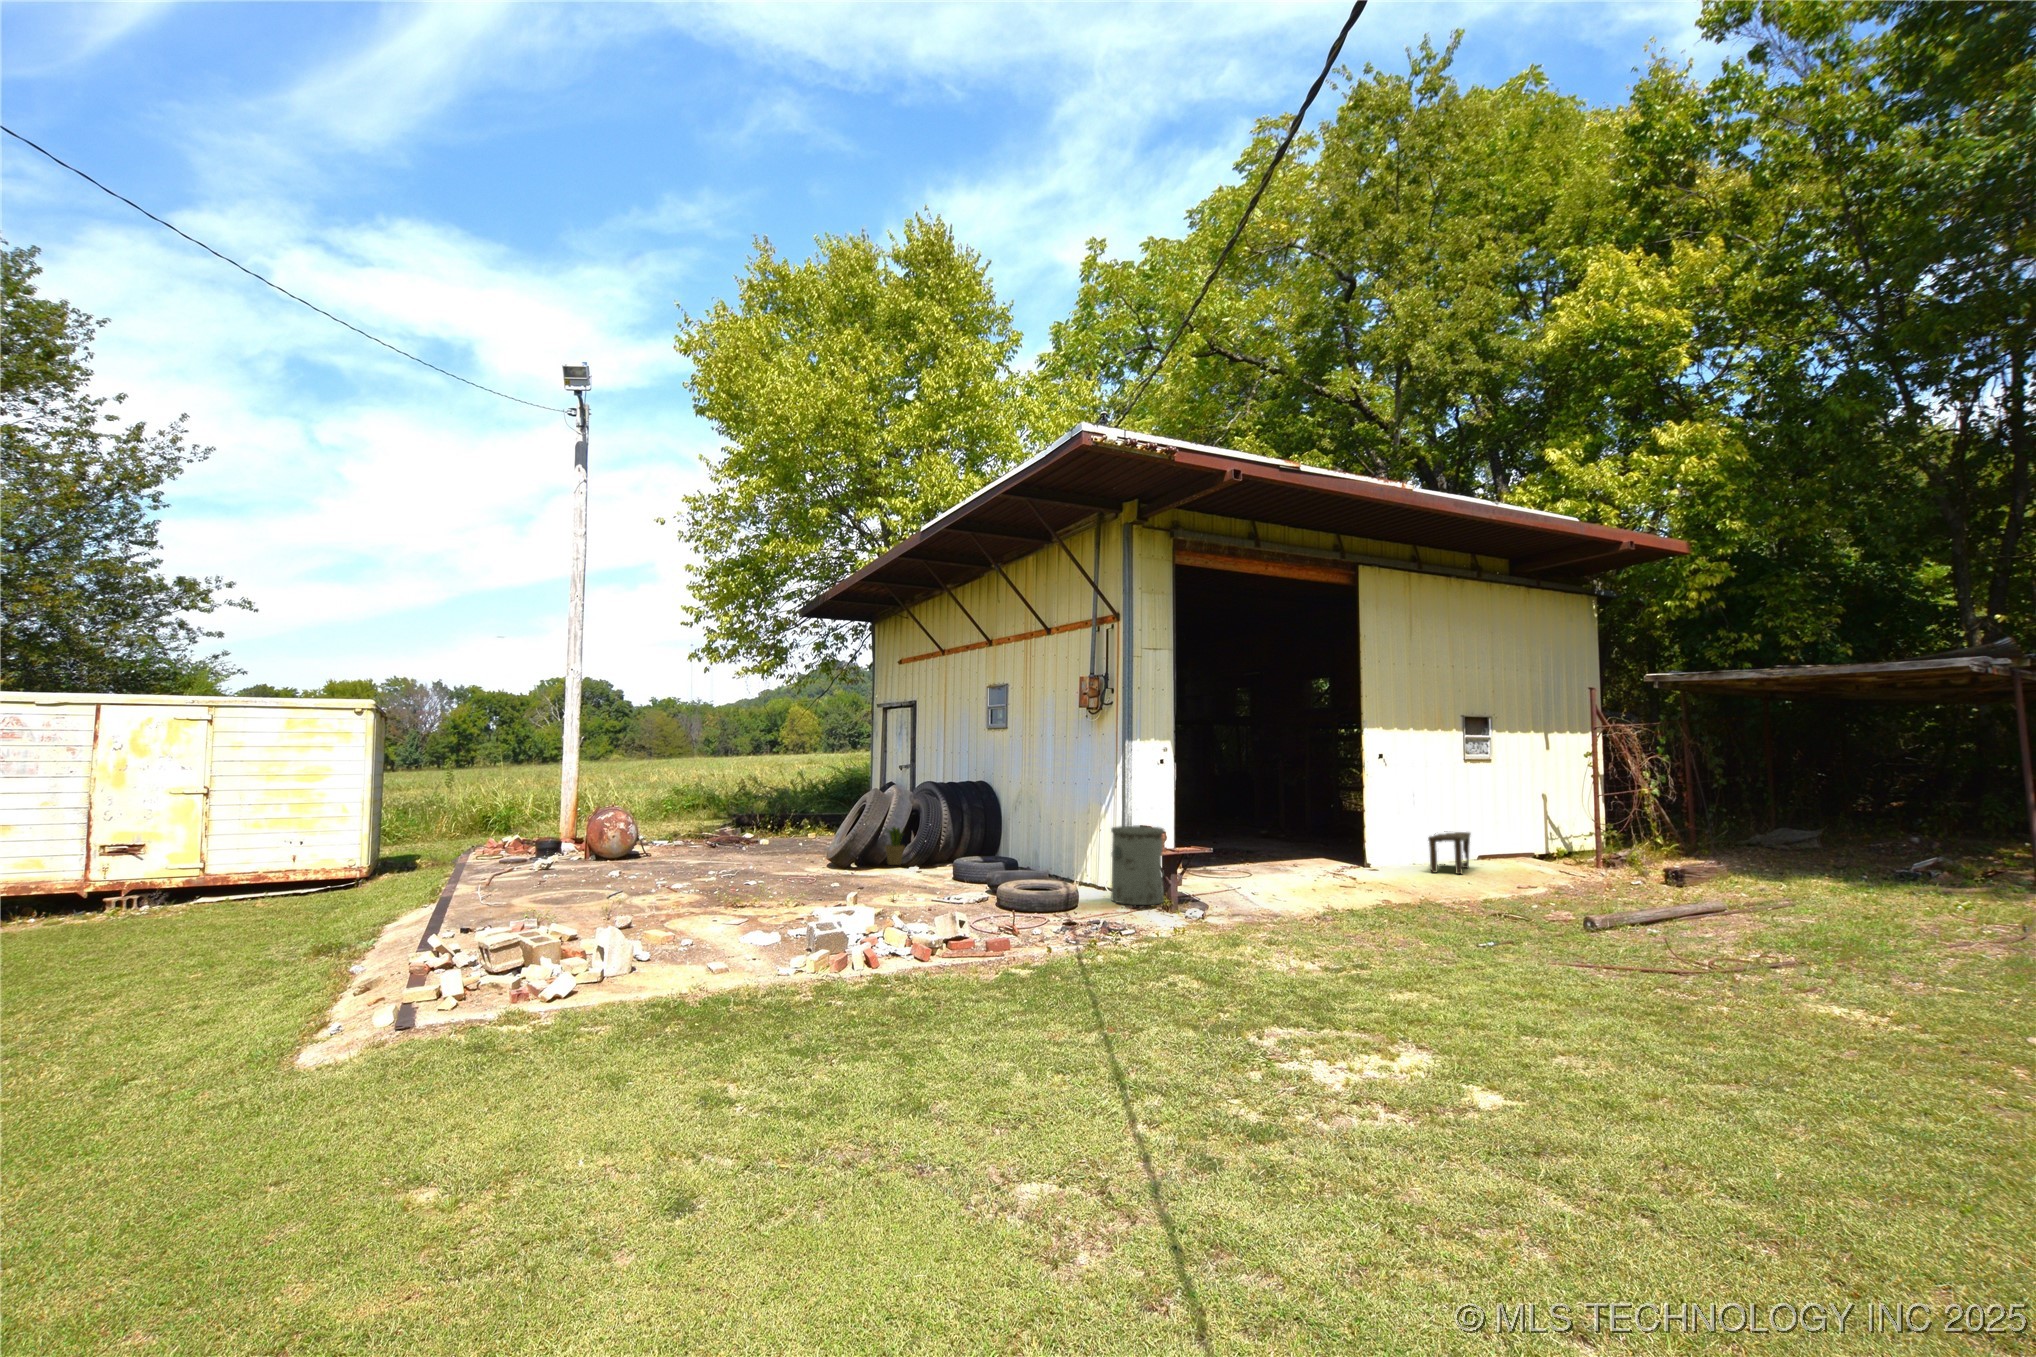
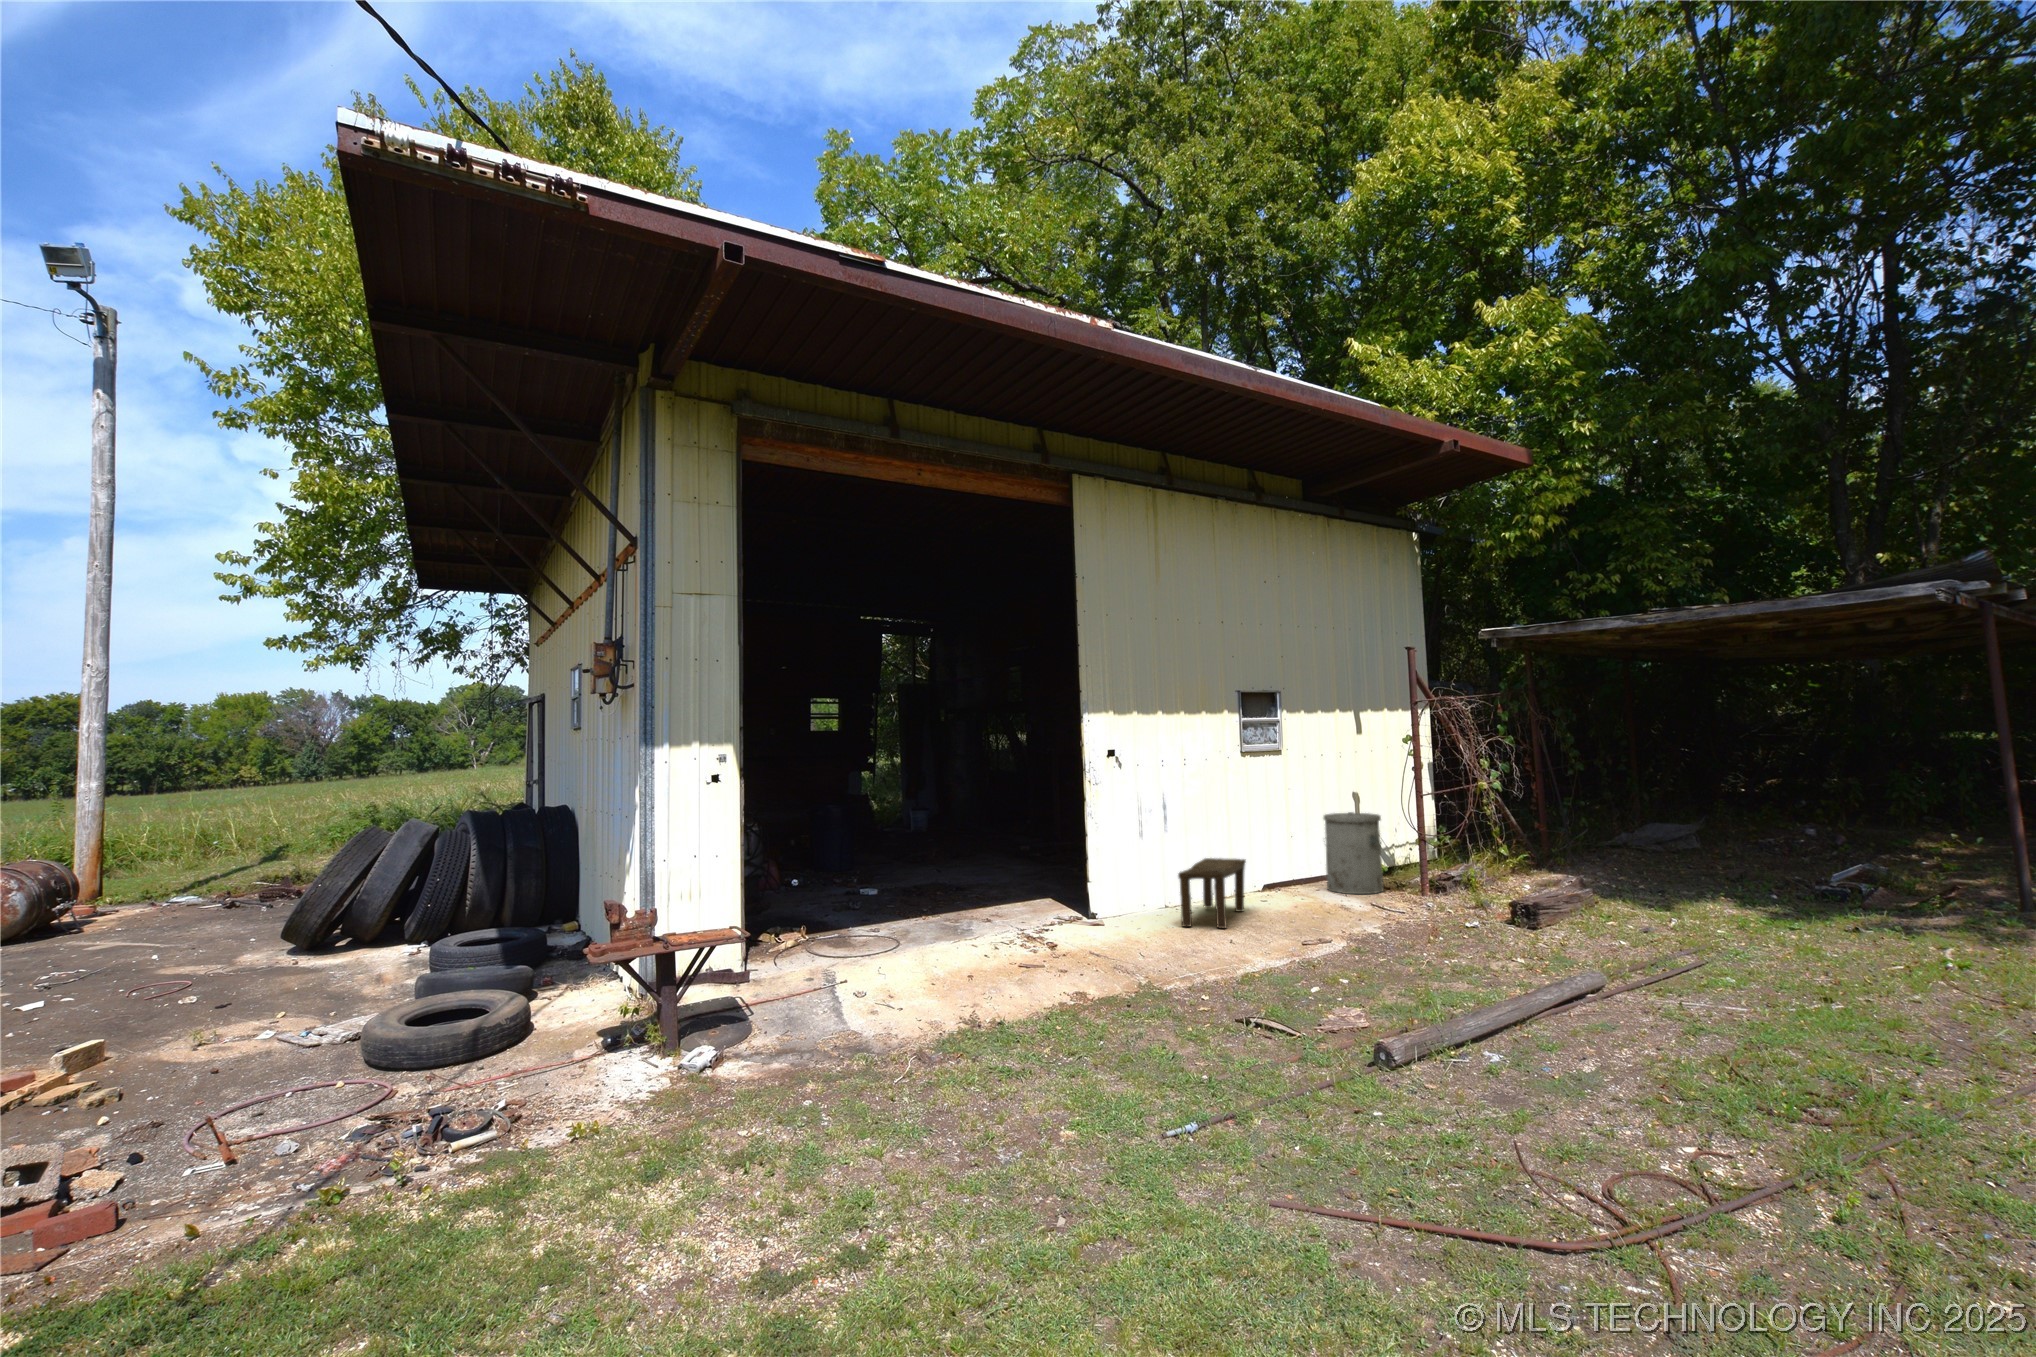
trash can: present [1111,826,1164,905] -> present [1323,812,1384,894]
potted plant: present [885,827,904,865] -> none [316,895,365,961]

